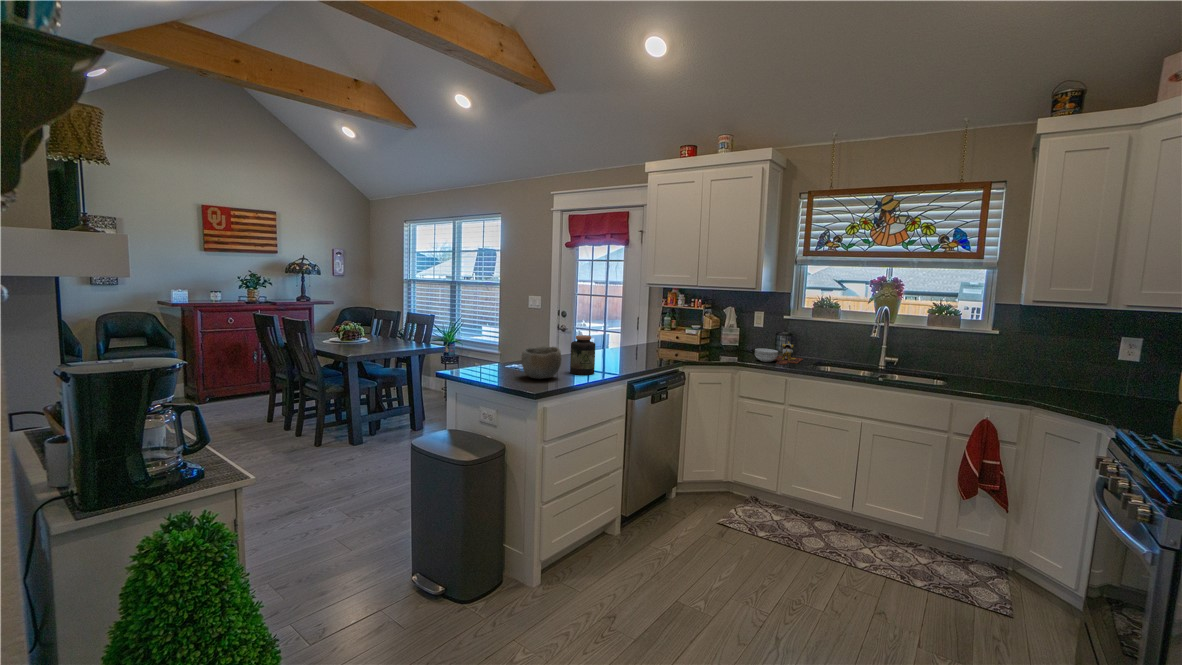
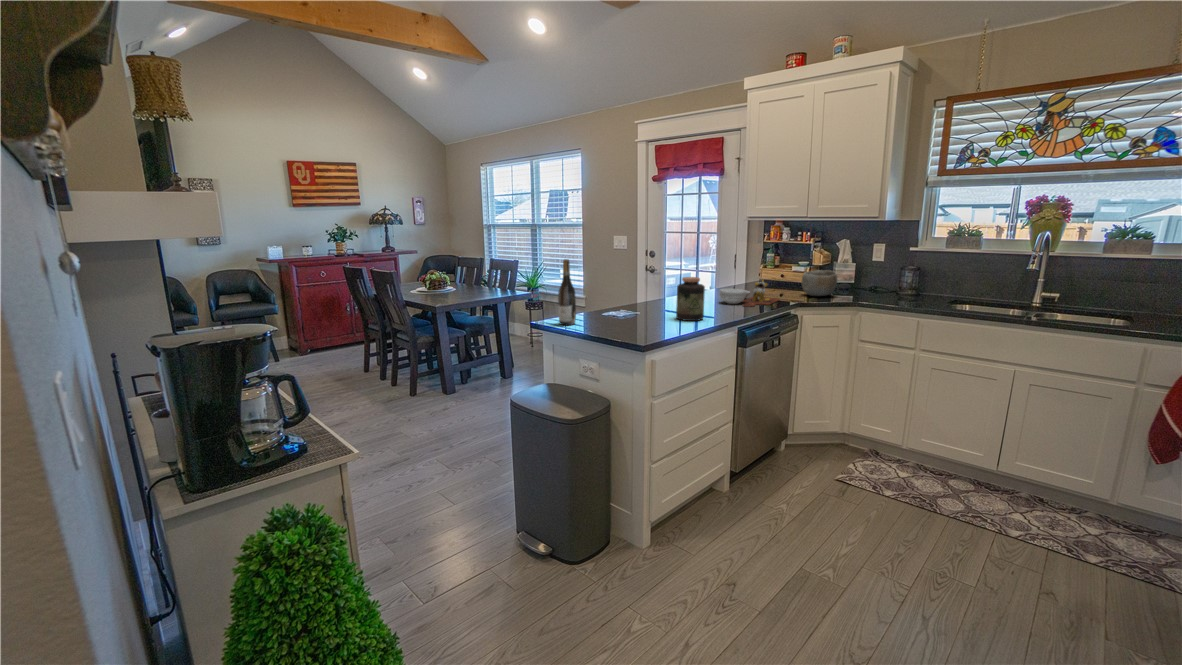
wine bottle: none [460,316,476,376] -> present [558,259,576,325]
cutting board: present [755,342,803,365] -> present [720,280,779,307]
bowl: present [522,346,561,379] -> present [802,270,837,296]

